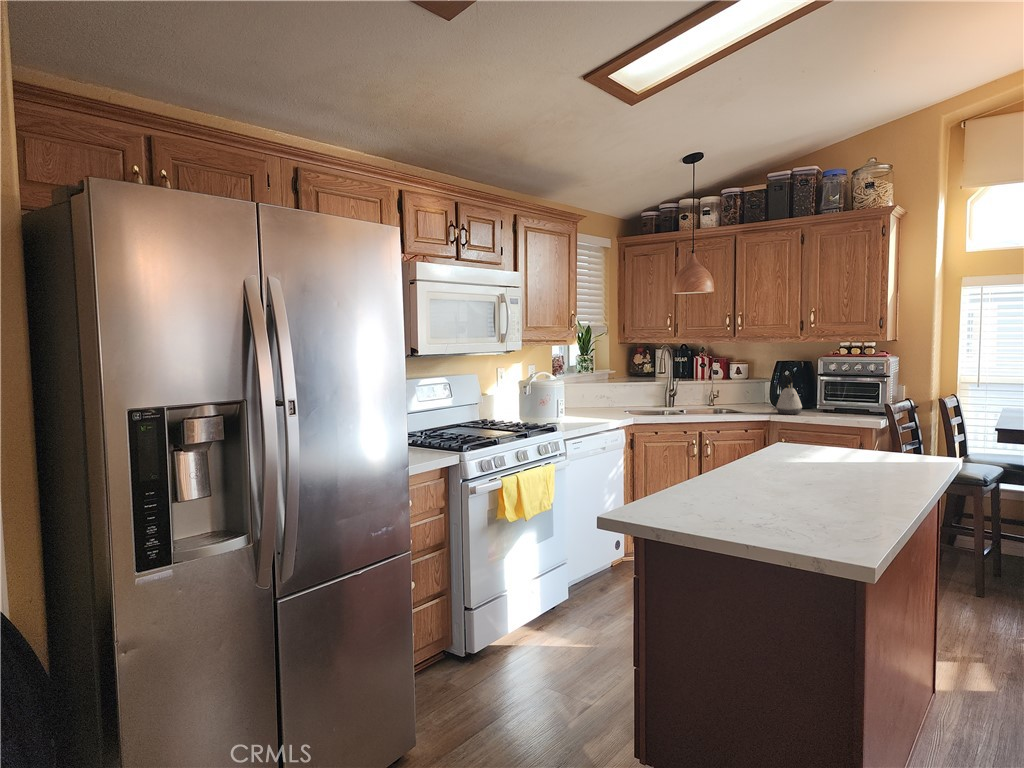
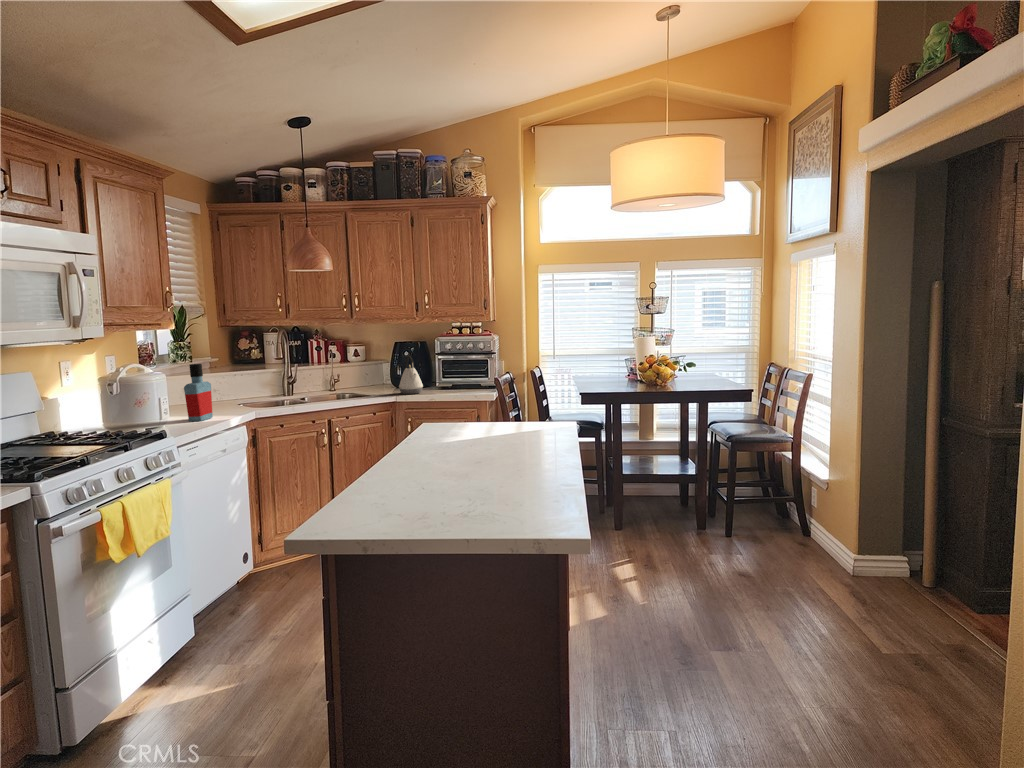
bottle: none [578,374,599,421] -> present [184,364,213,421]

